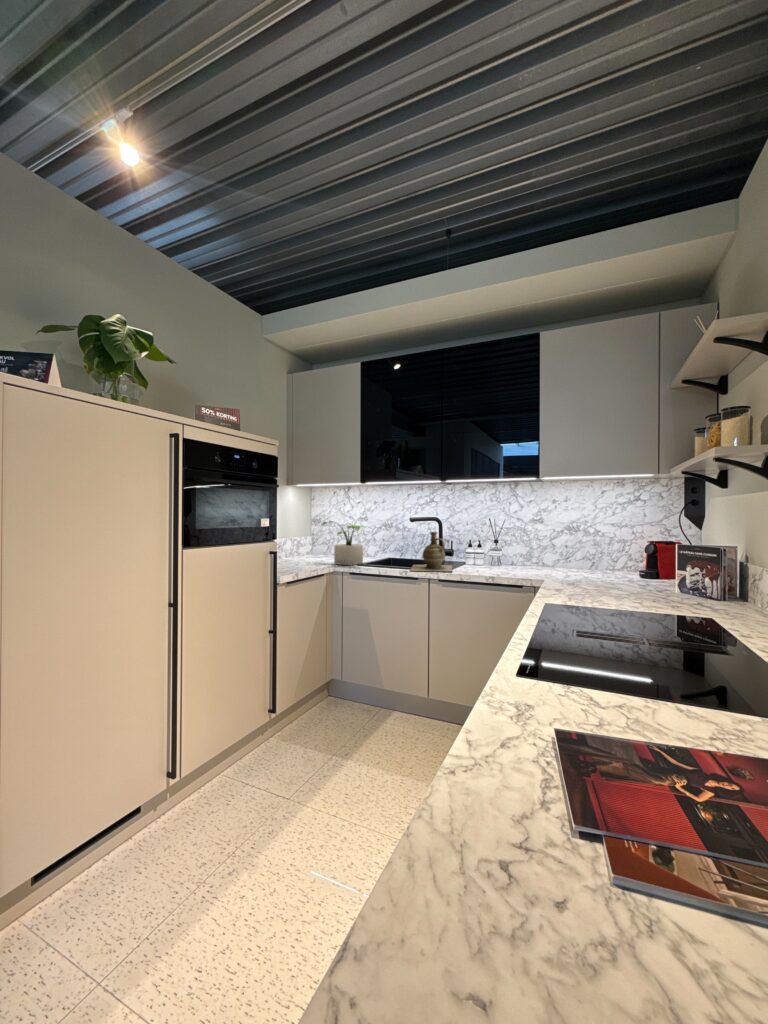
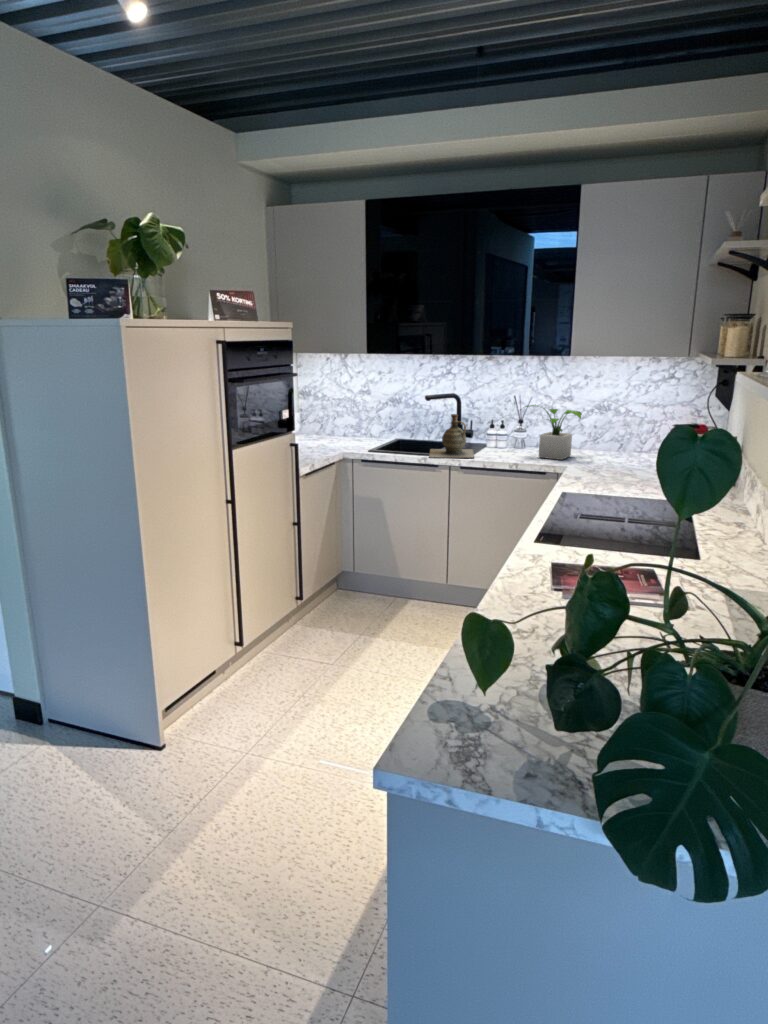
potted plant: present [321,521,363,565] -> present [533,405,582,460]

